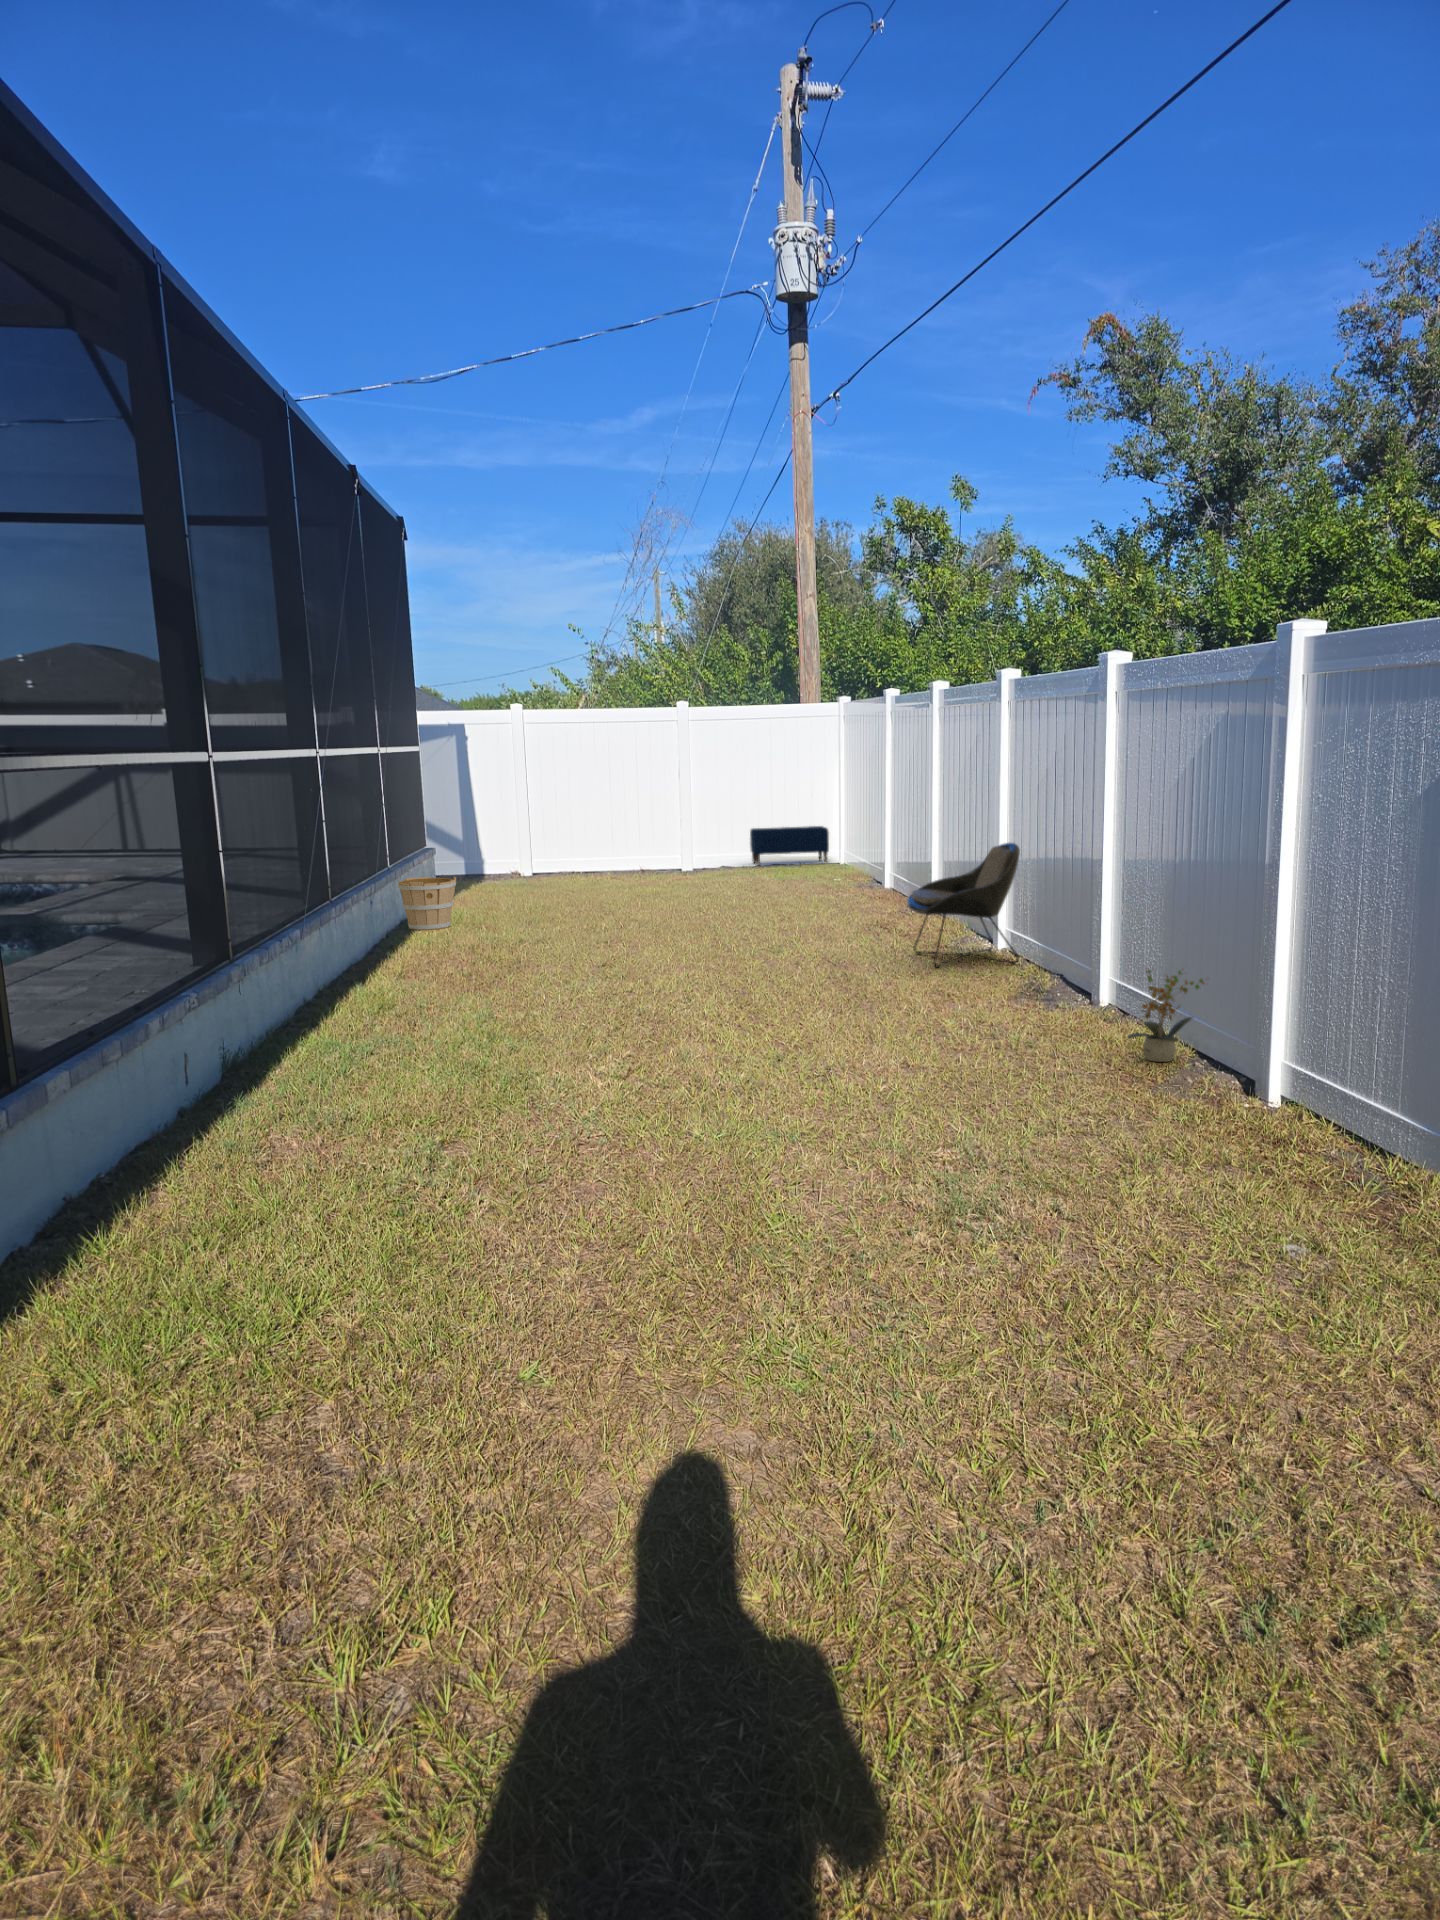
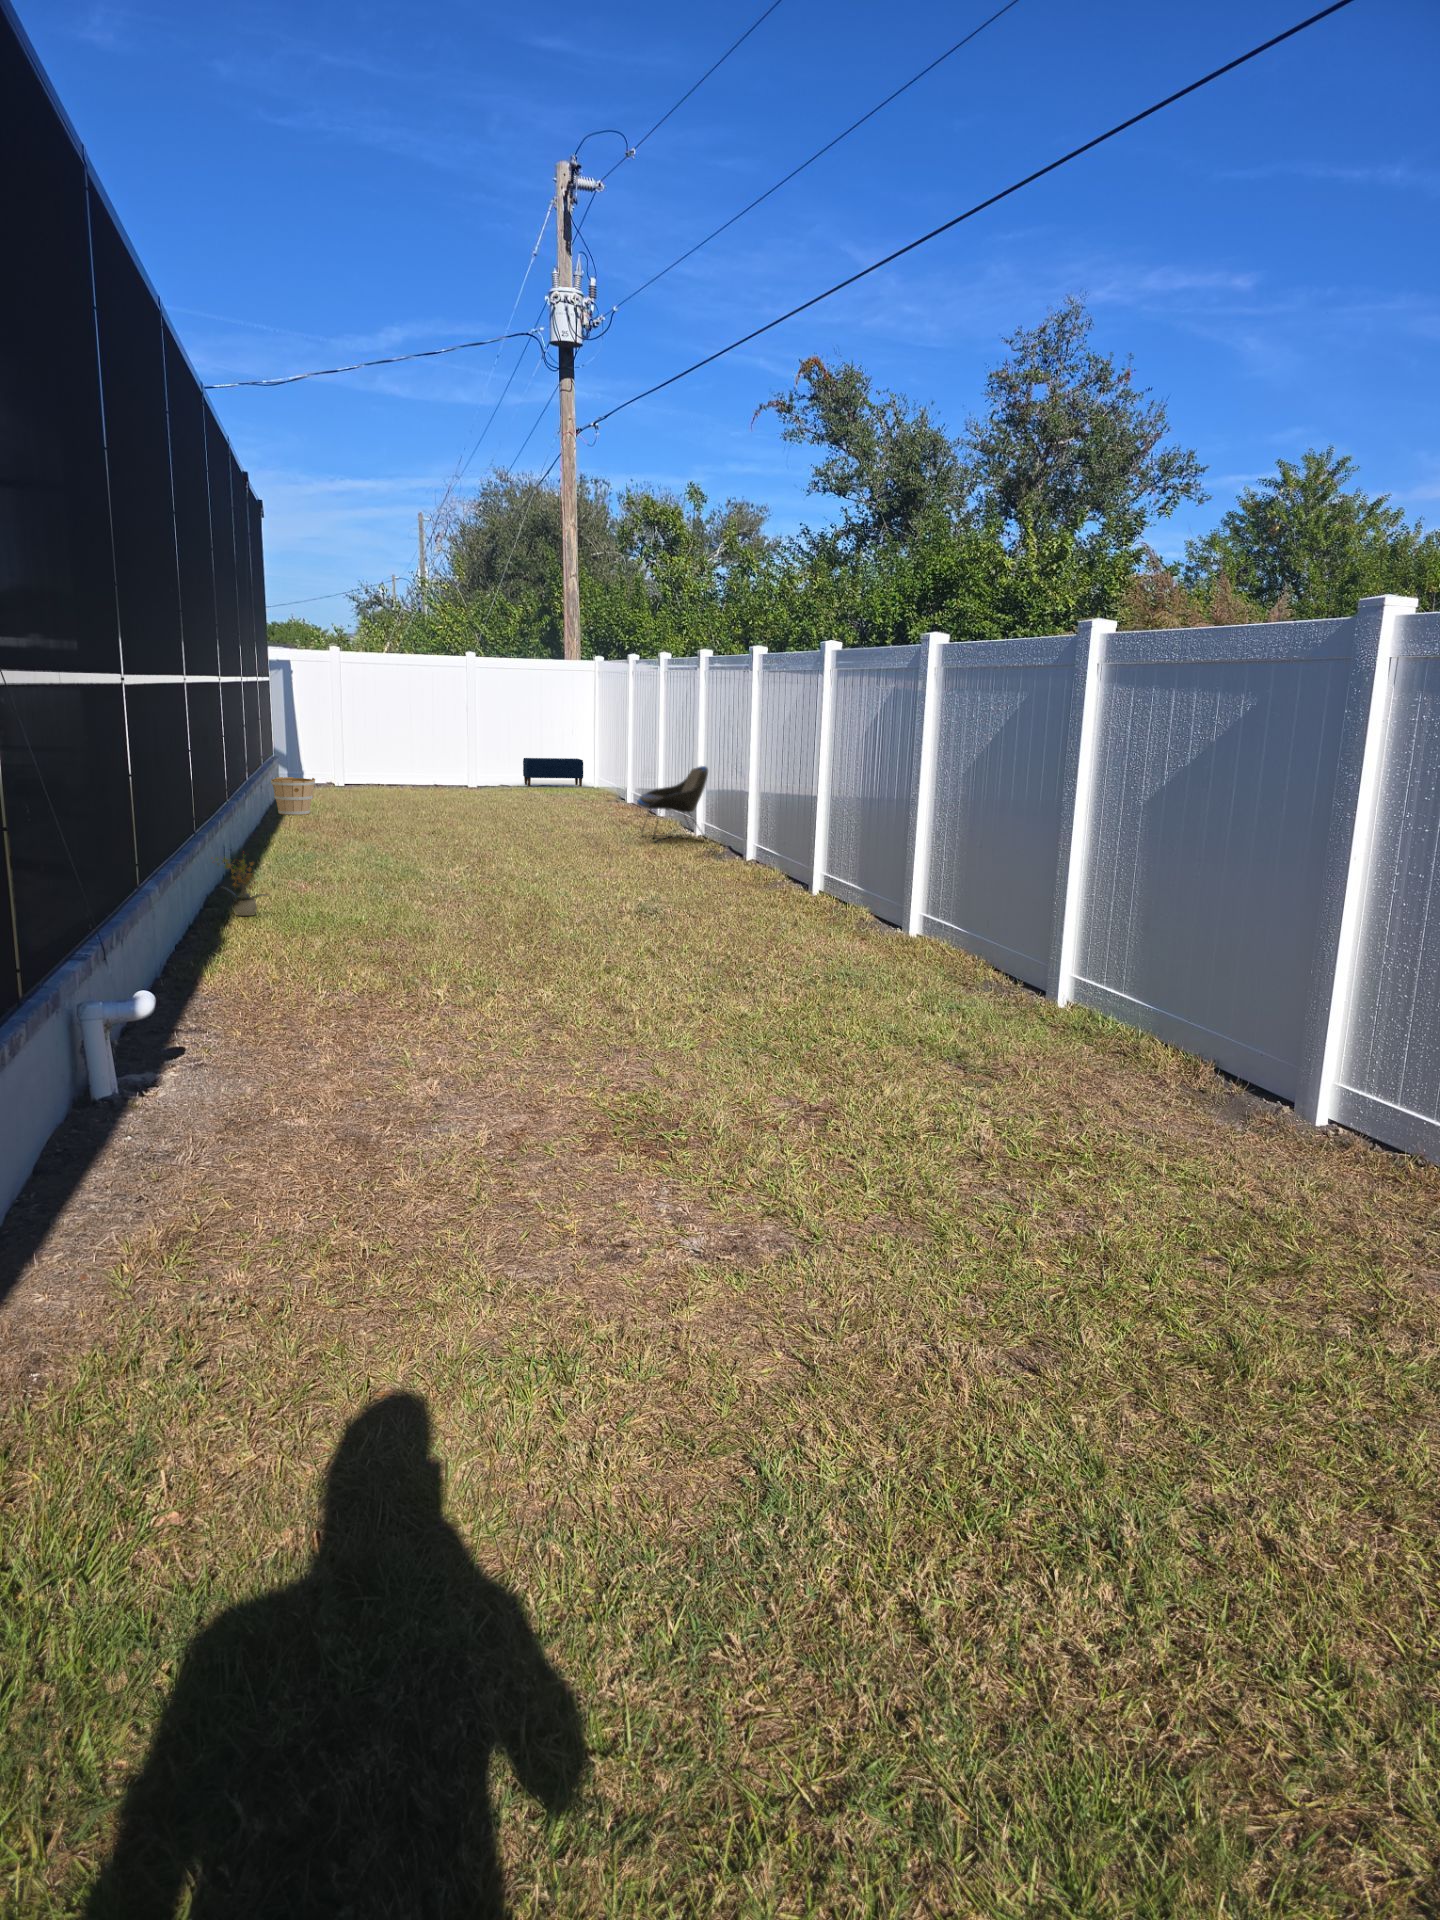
potted plant: present [1128,970,1204,1062] -> present [215,856,267,916]

